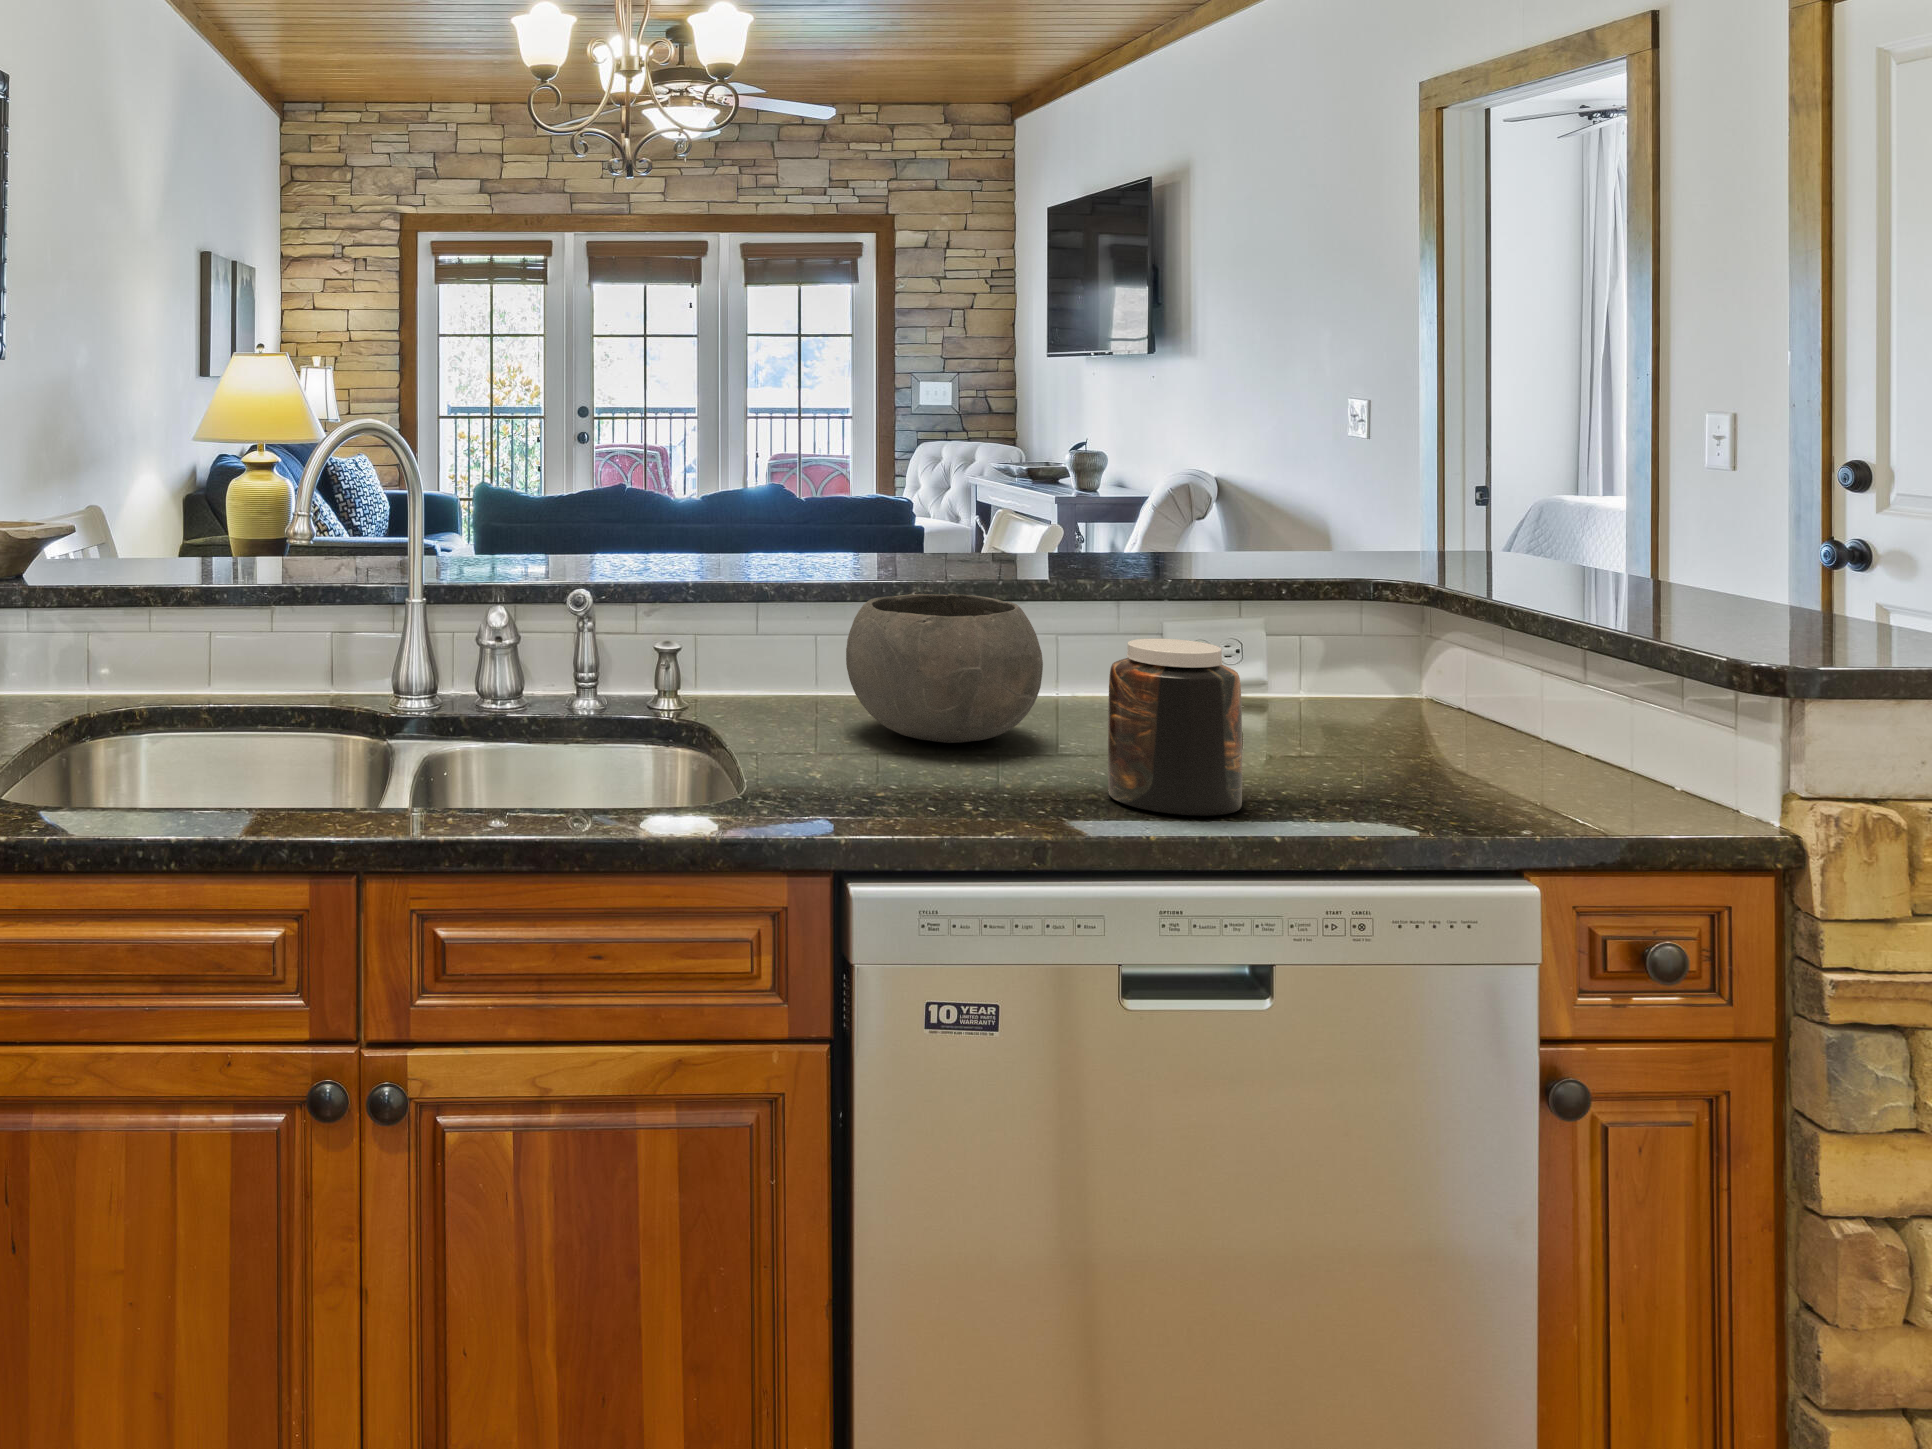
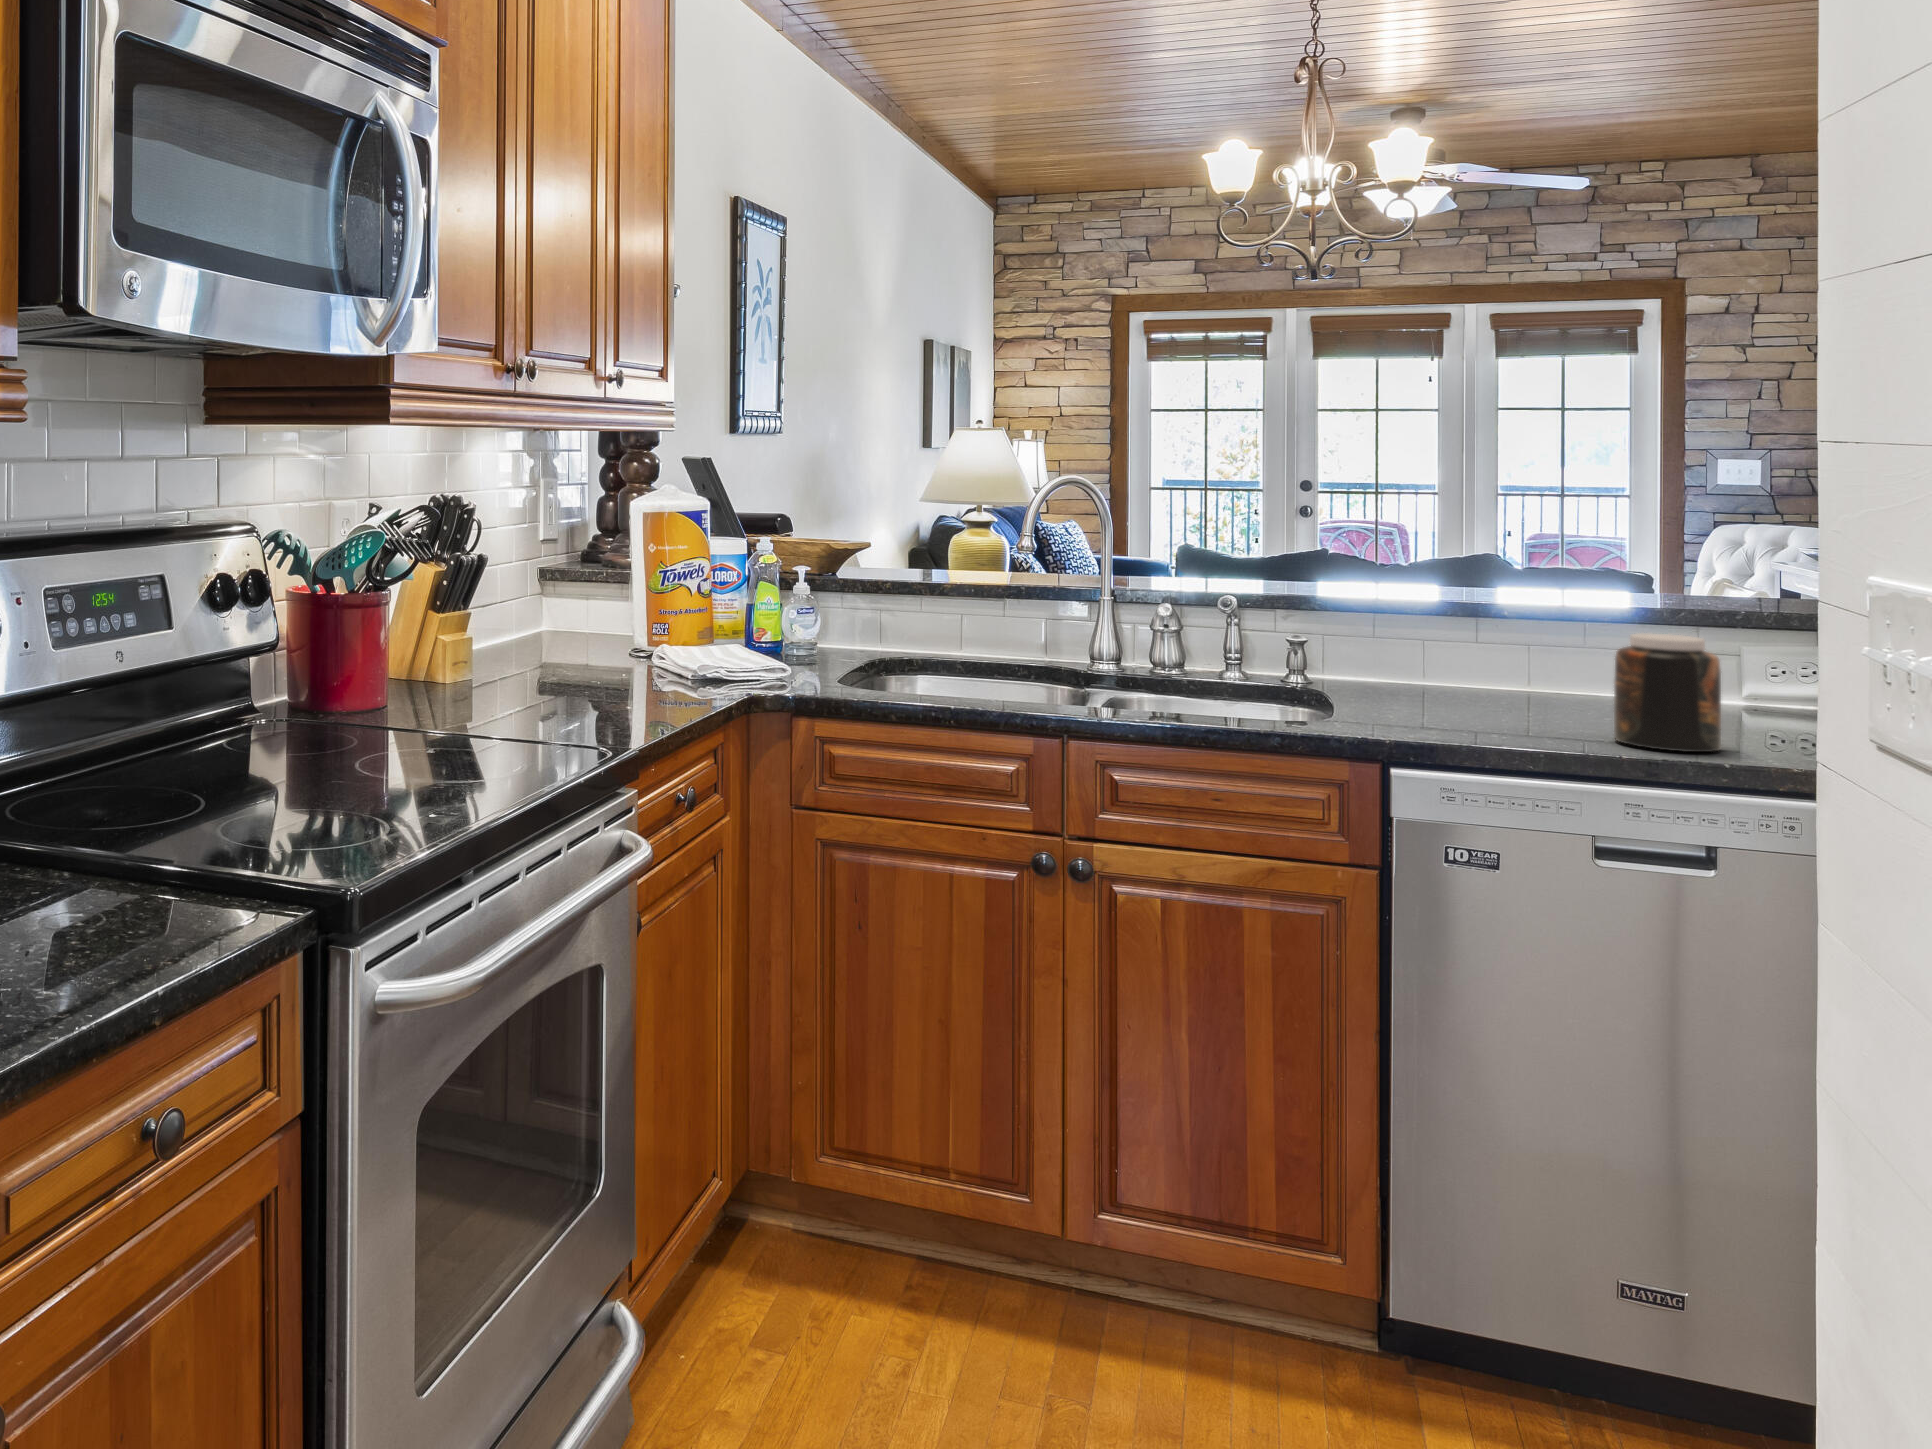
bowl: present [846,594,1043,743] -> none [1430,608,1592,710]

